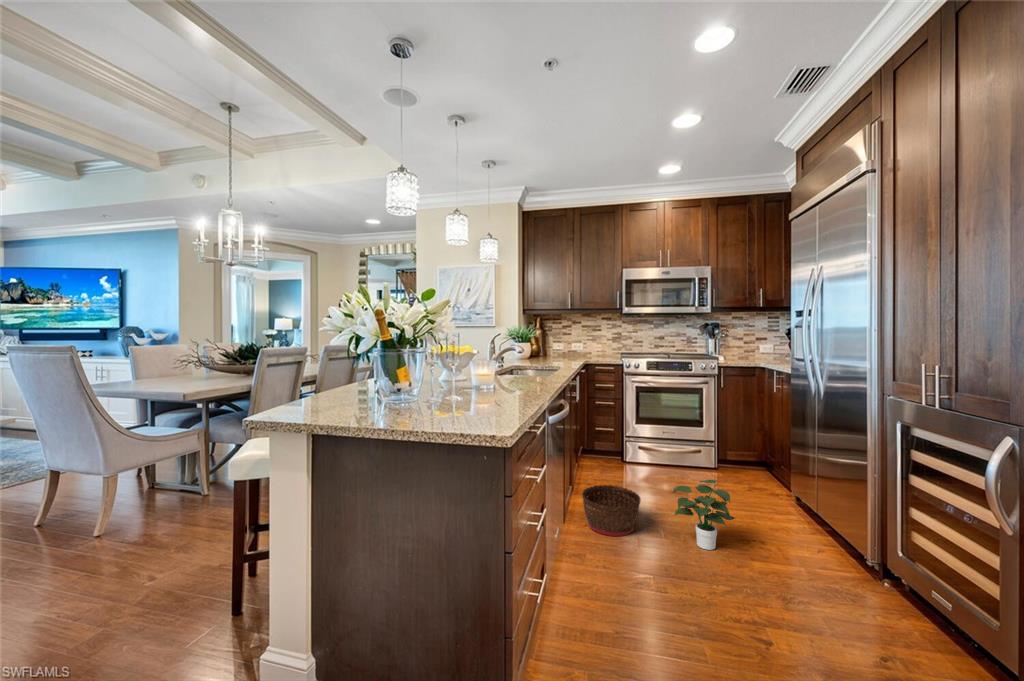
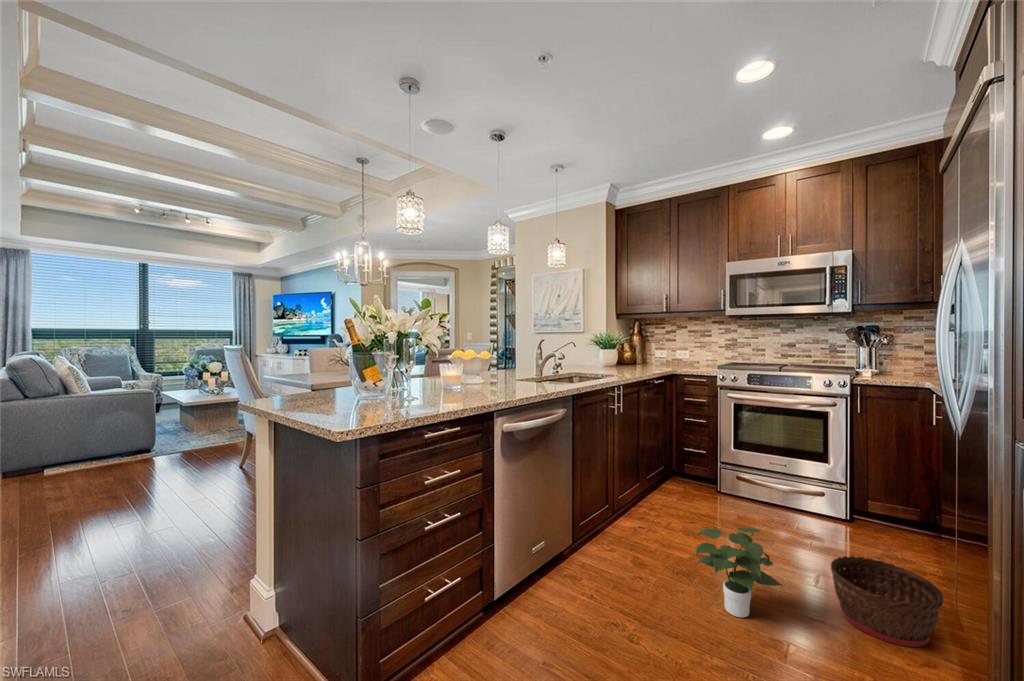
basket: present [582,485,640,536] -> present [831,556,944,647]

